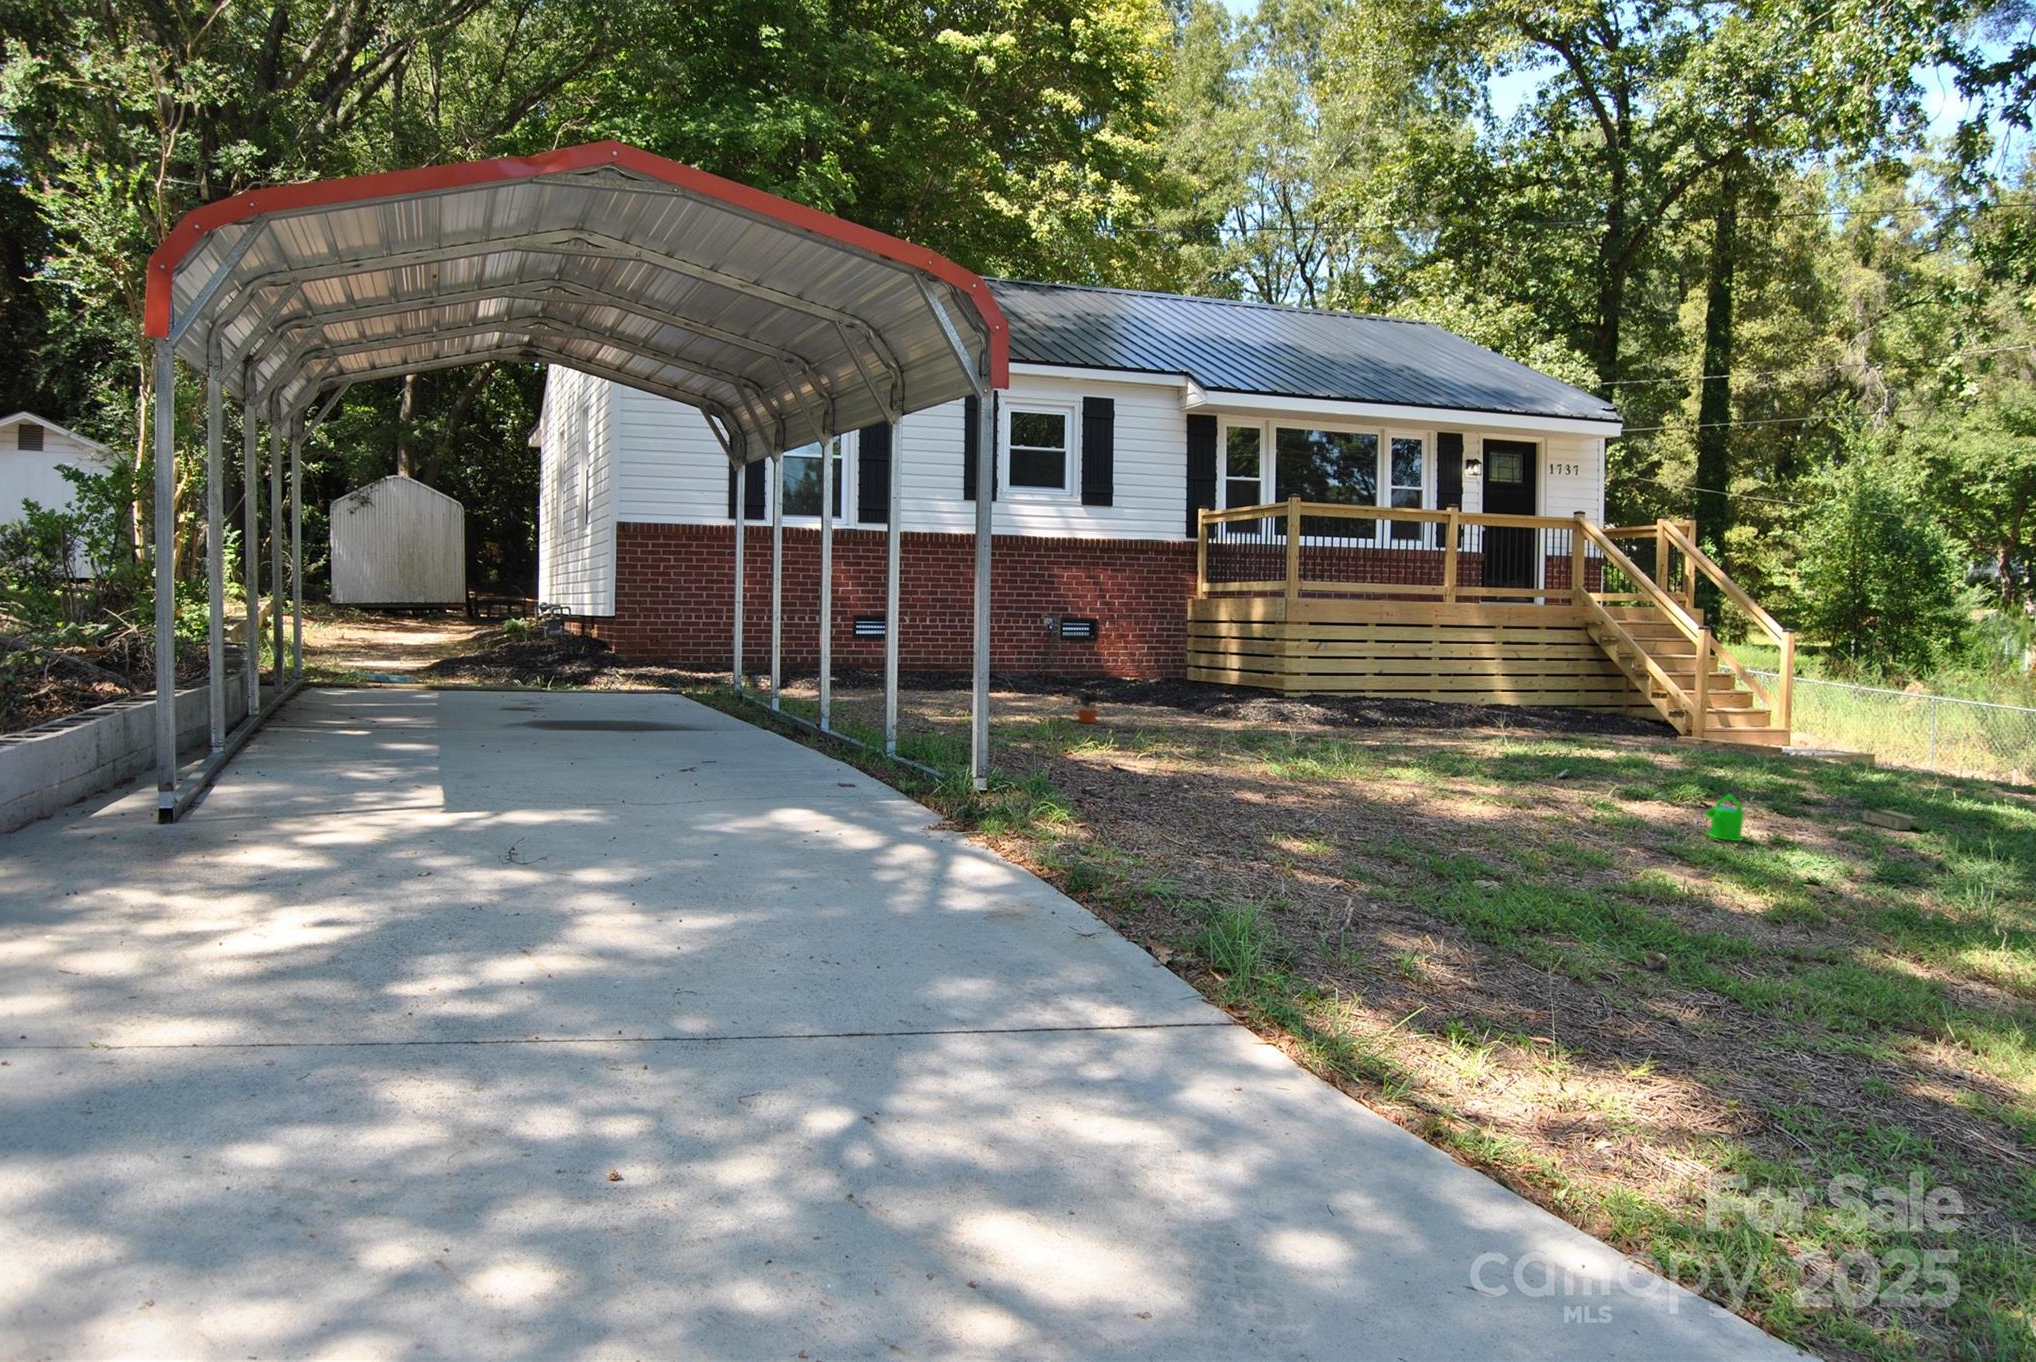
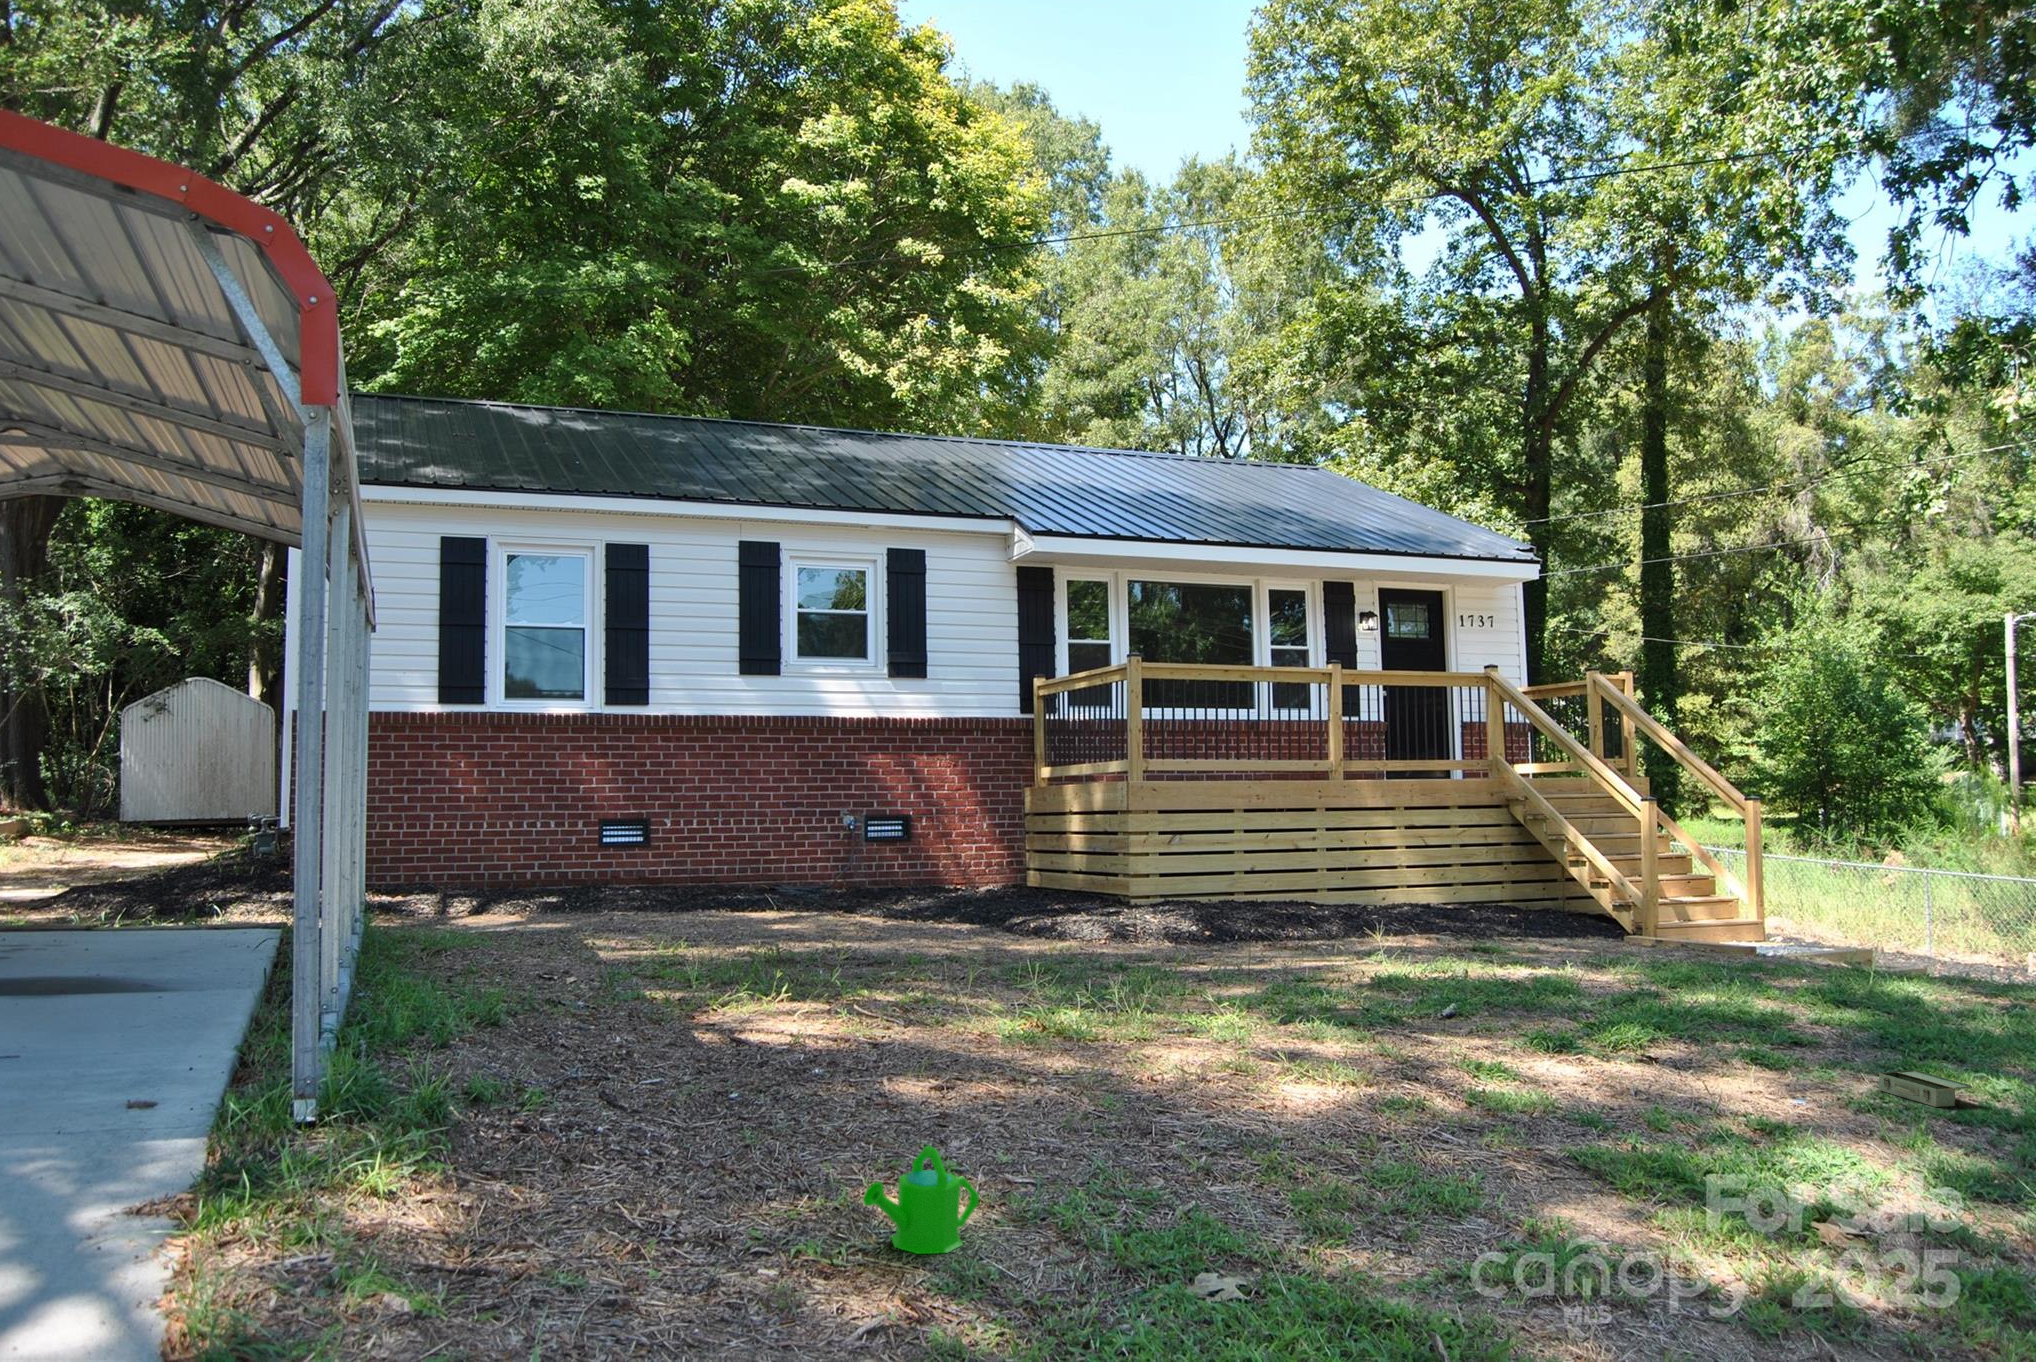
potted plant: present [1071,691,1103,723] -> none [754,908,811,954]
watering can: present [1706,795,1744,841] -> present [863,1146,979,1254]

